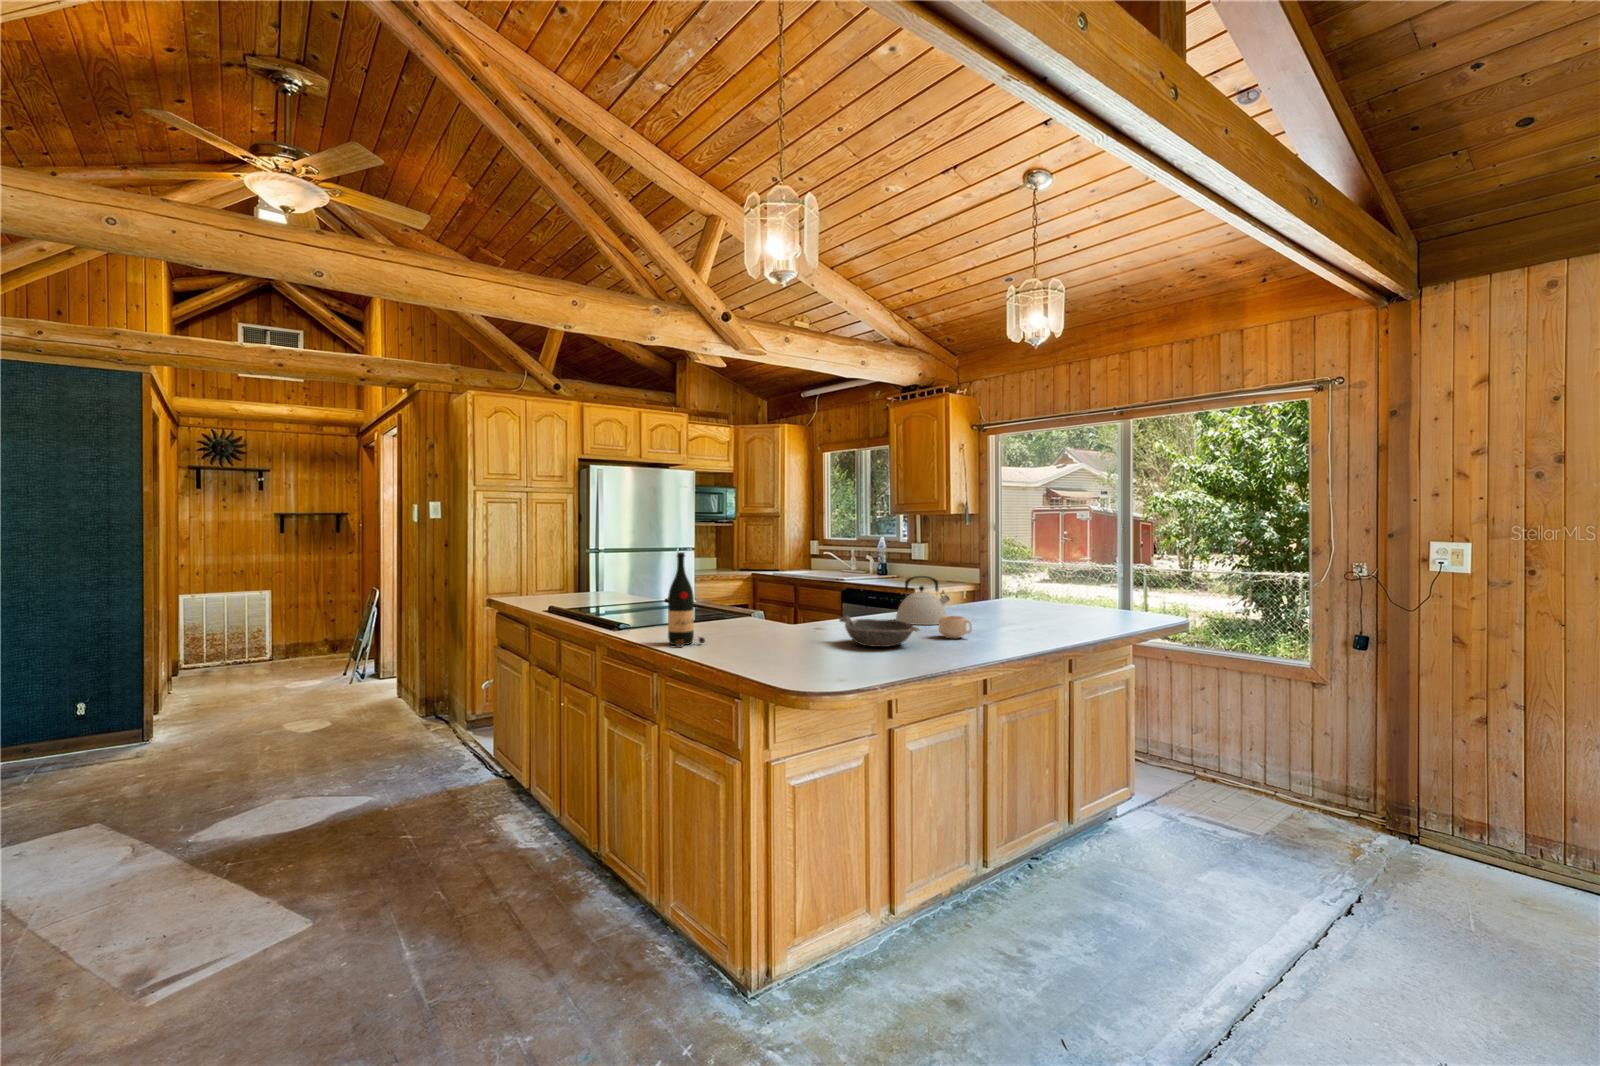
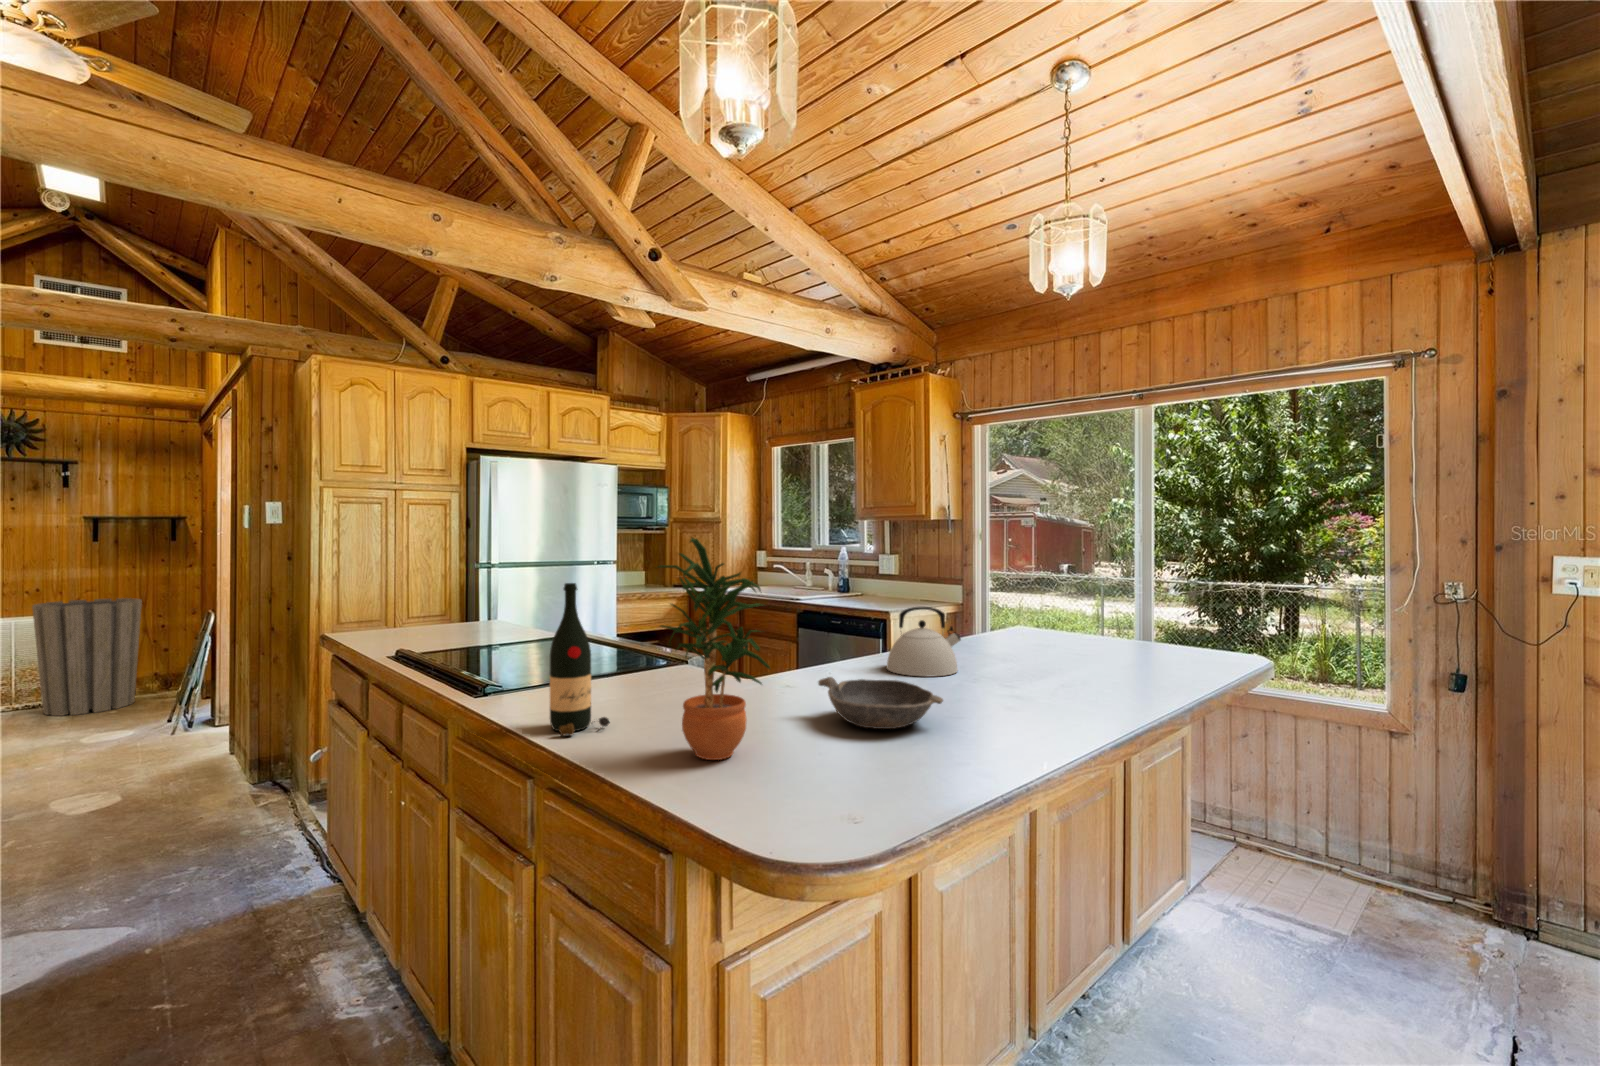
potted plant: none [734,522,805,657] -> present [657,538,770,760]
trash can: none [241,579,318,671] -> present [32,598,142,716]
mug: present [939,616,972,638] -> none [960,670,1011,705]

